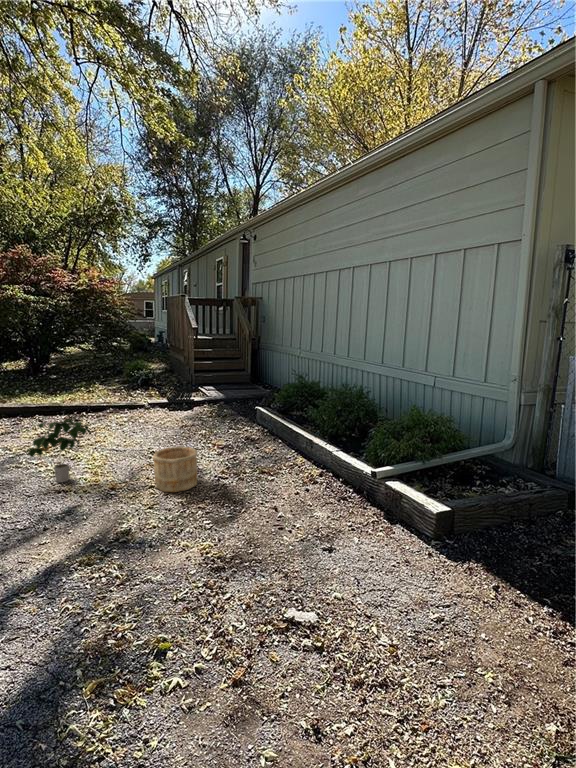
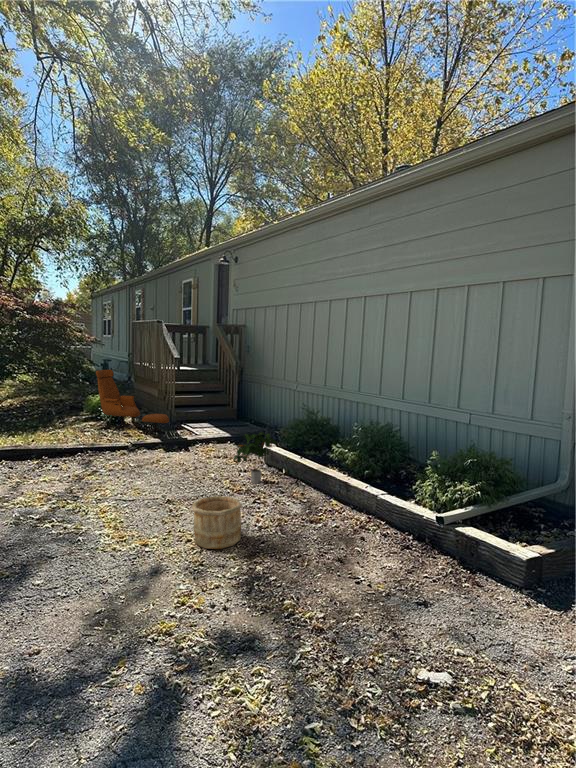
lounge chair: none [128,339,190,395] -> present [96,370,169,434]
potted plant: present [26,419,91,482] -> present [234,432,277,484]

